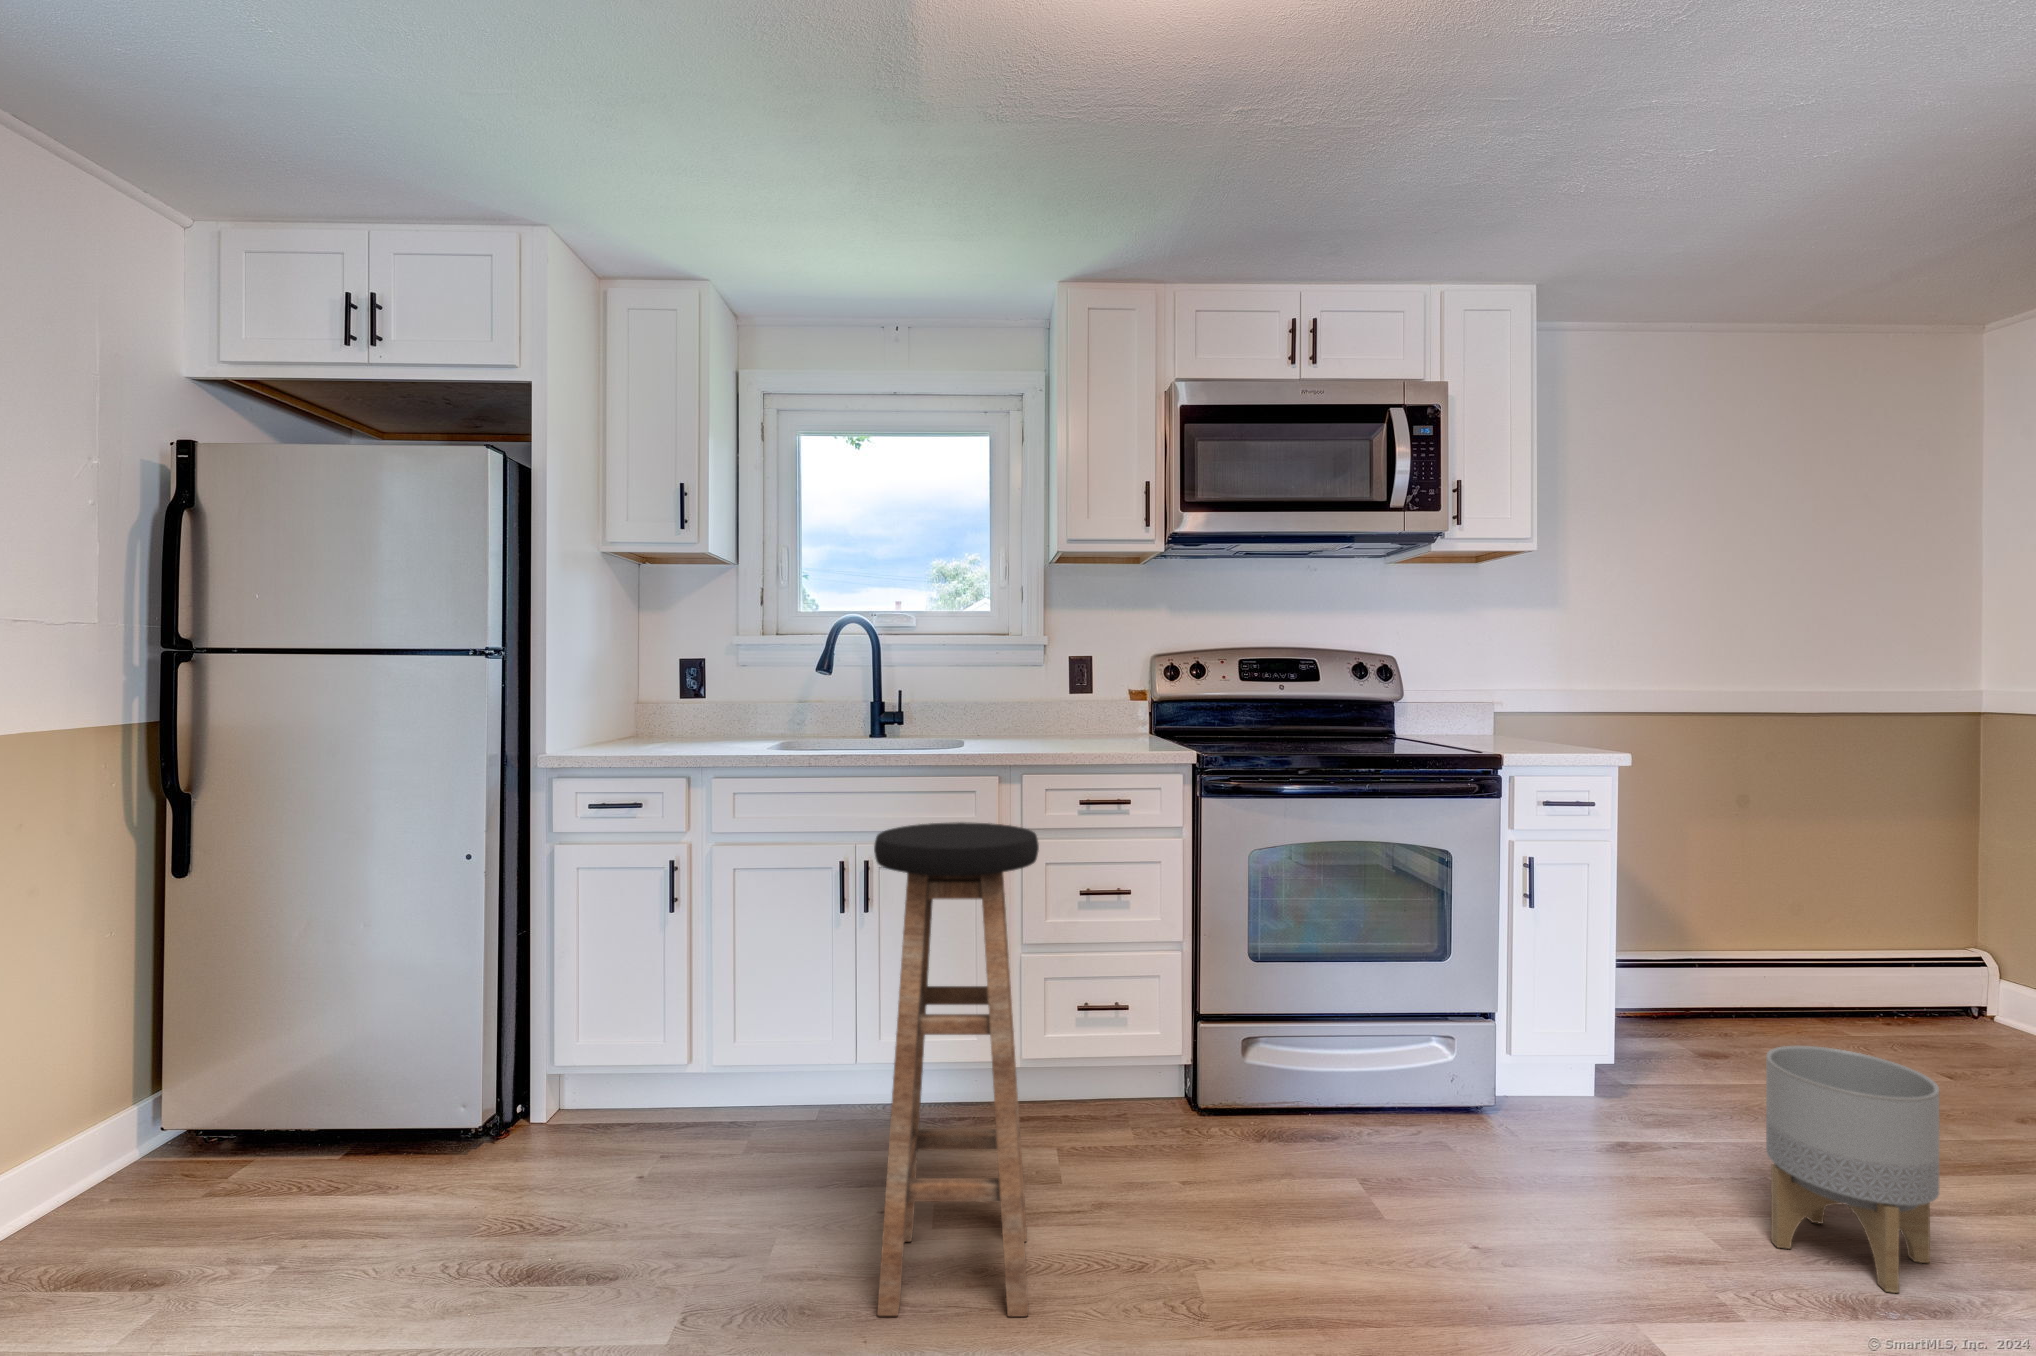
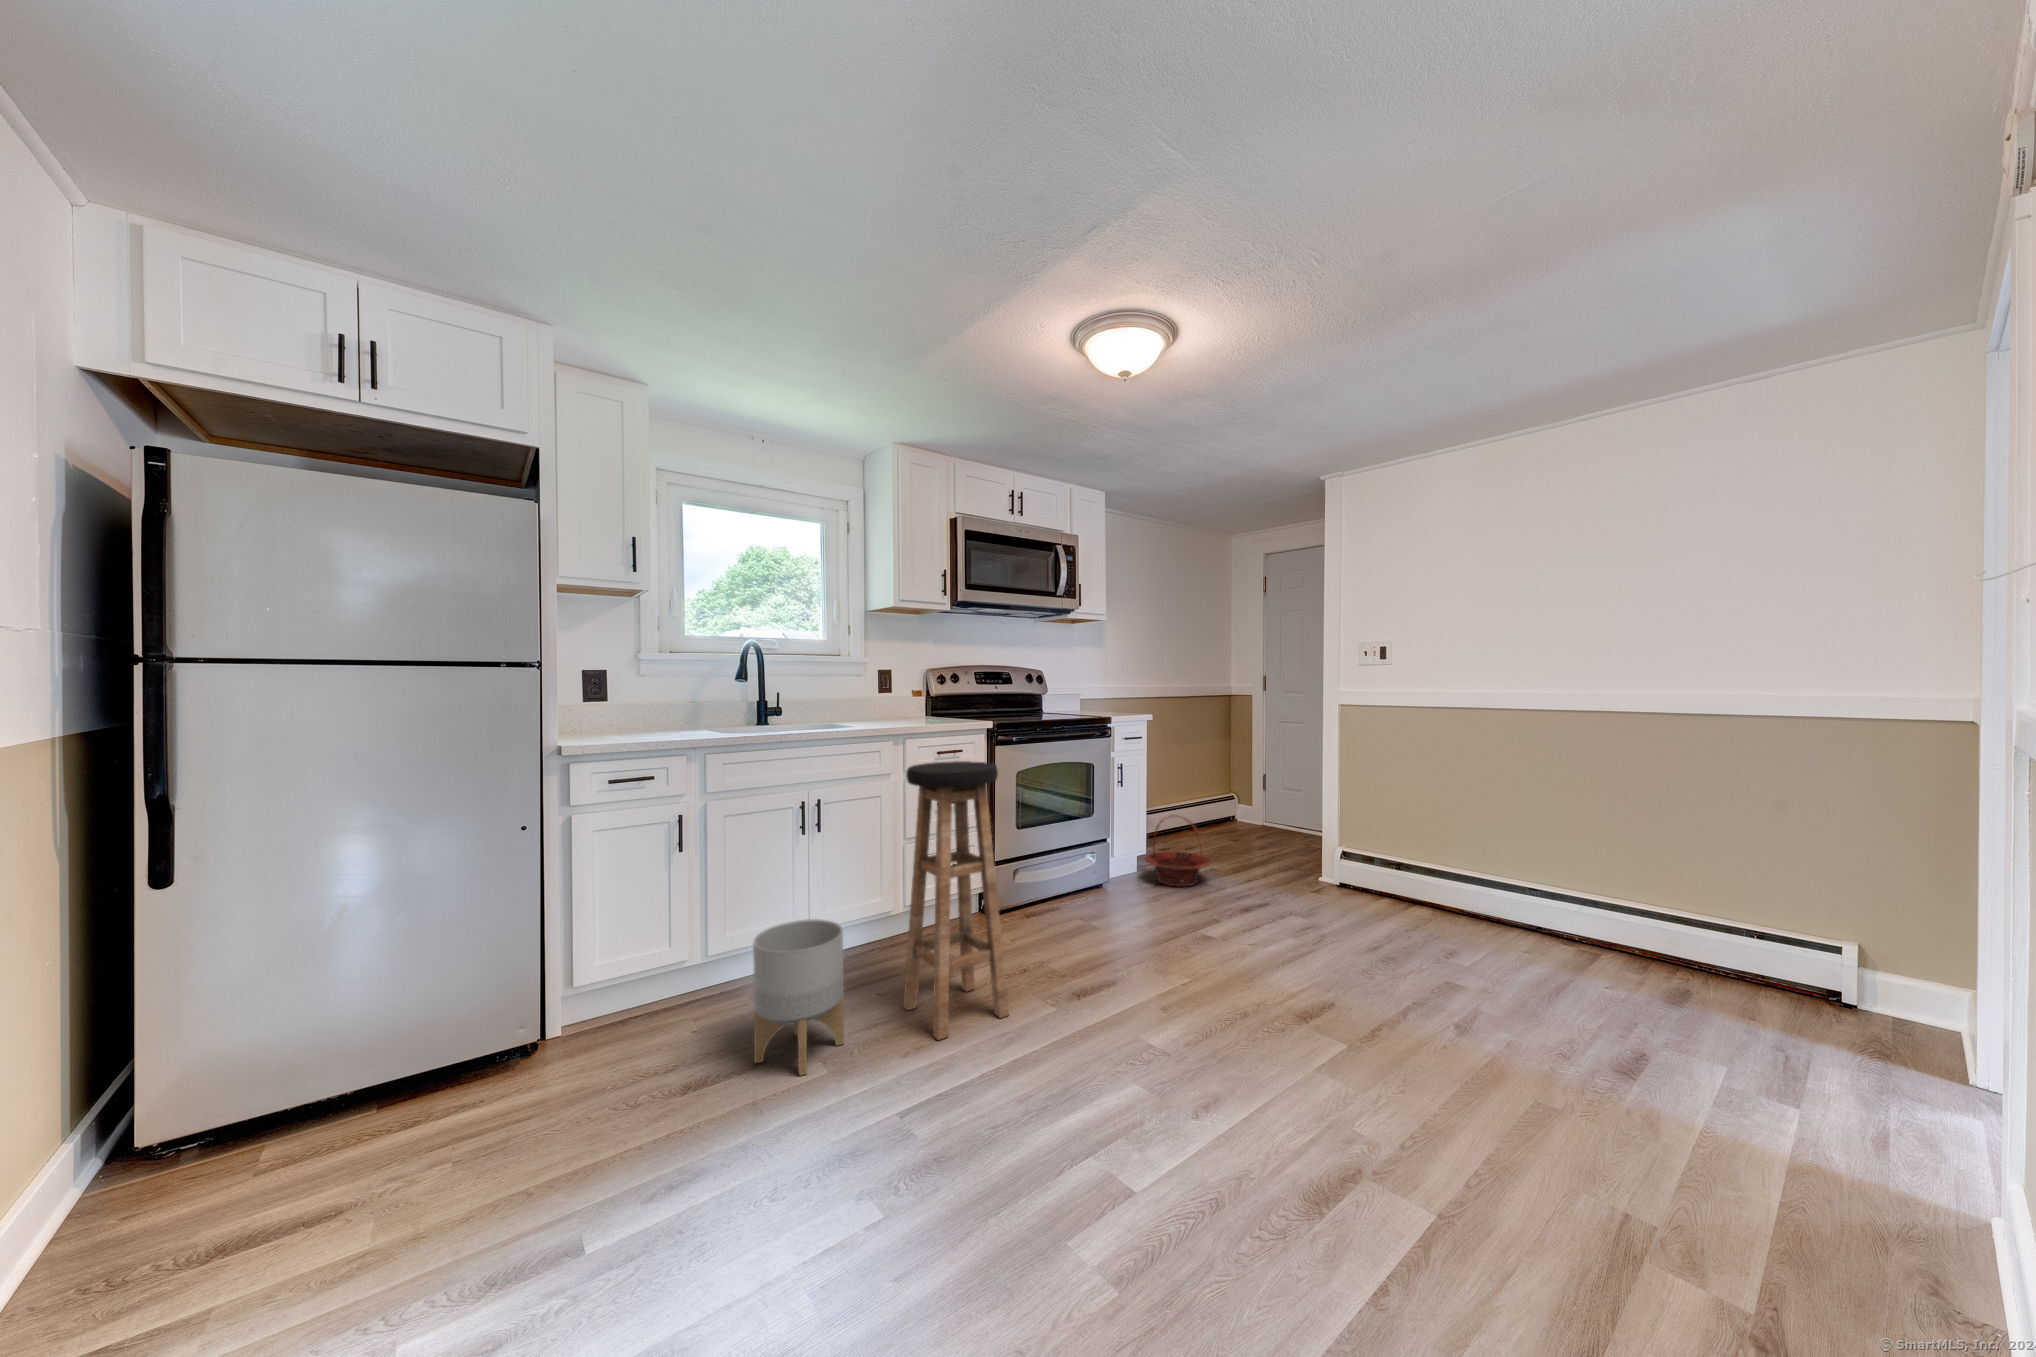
basket: none [1575,986,1754,1158] -> present [1145,815,1210,887]
planter: present [1766,1046,1940,1293] -> present [753,919,844,1075]

